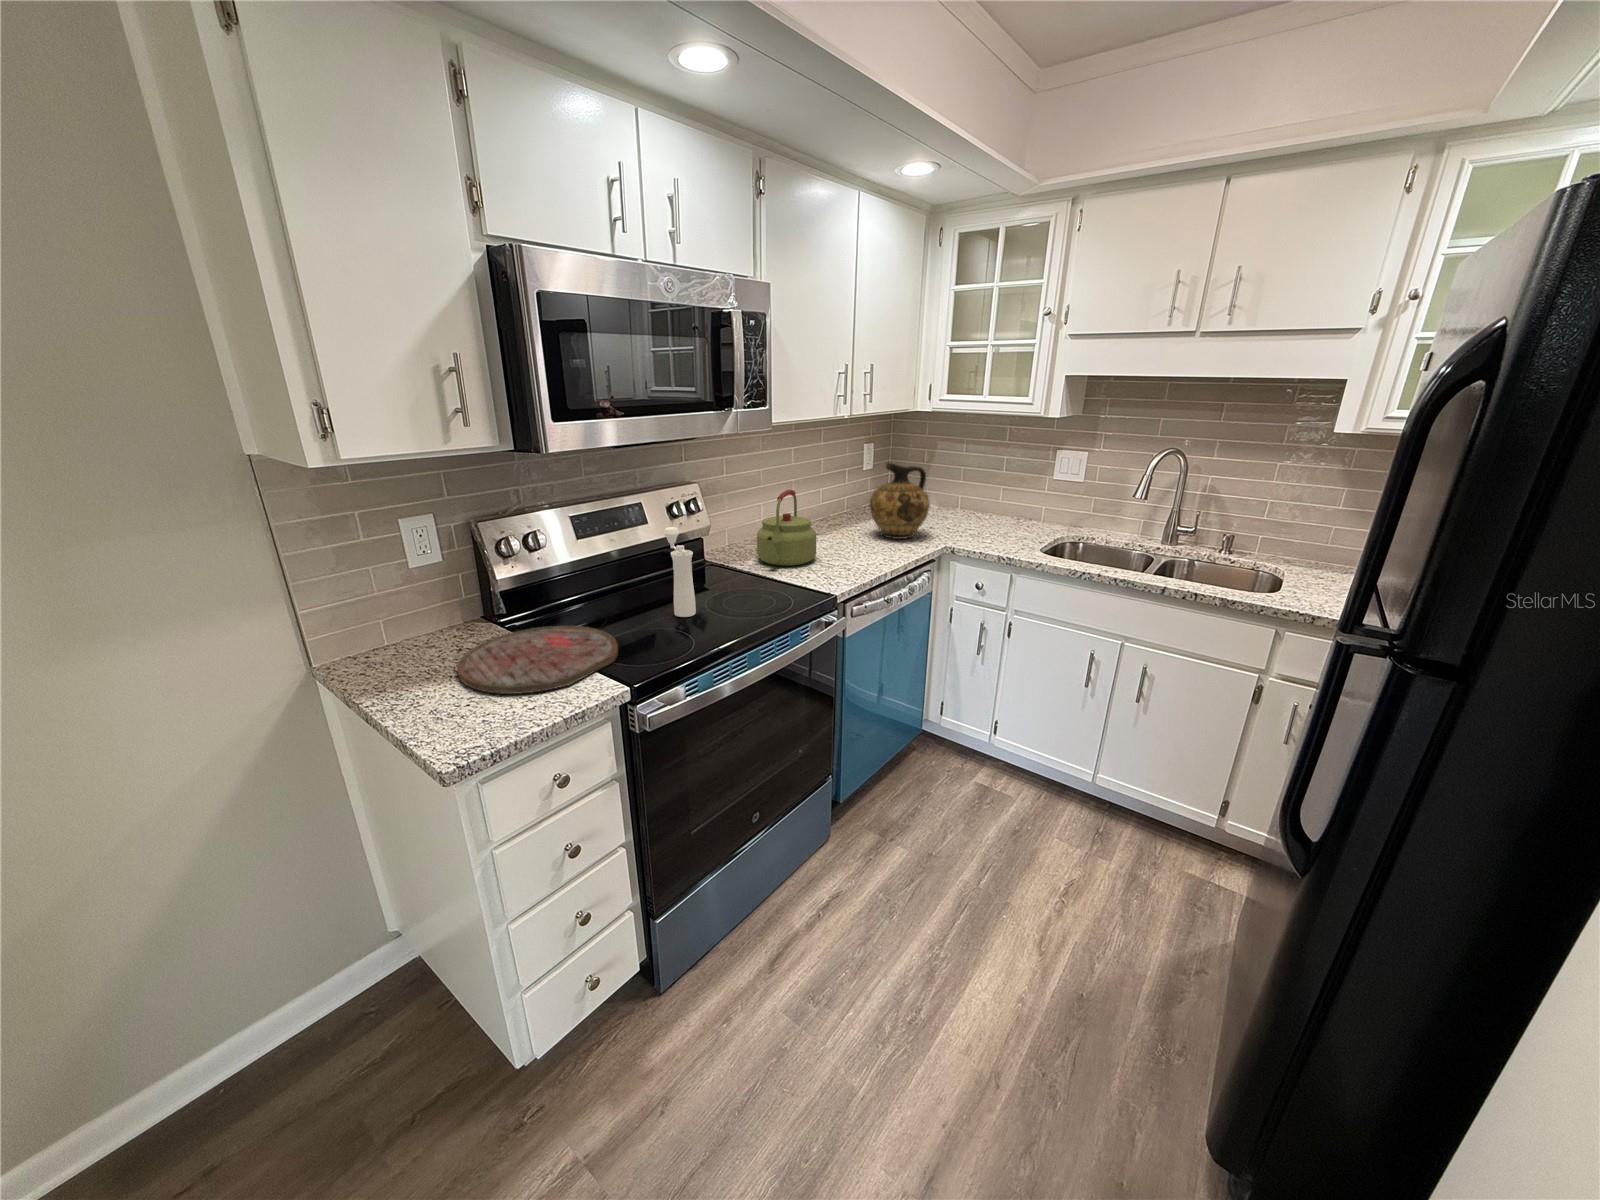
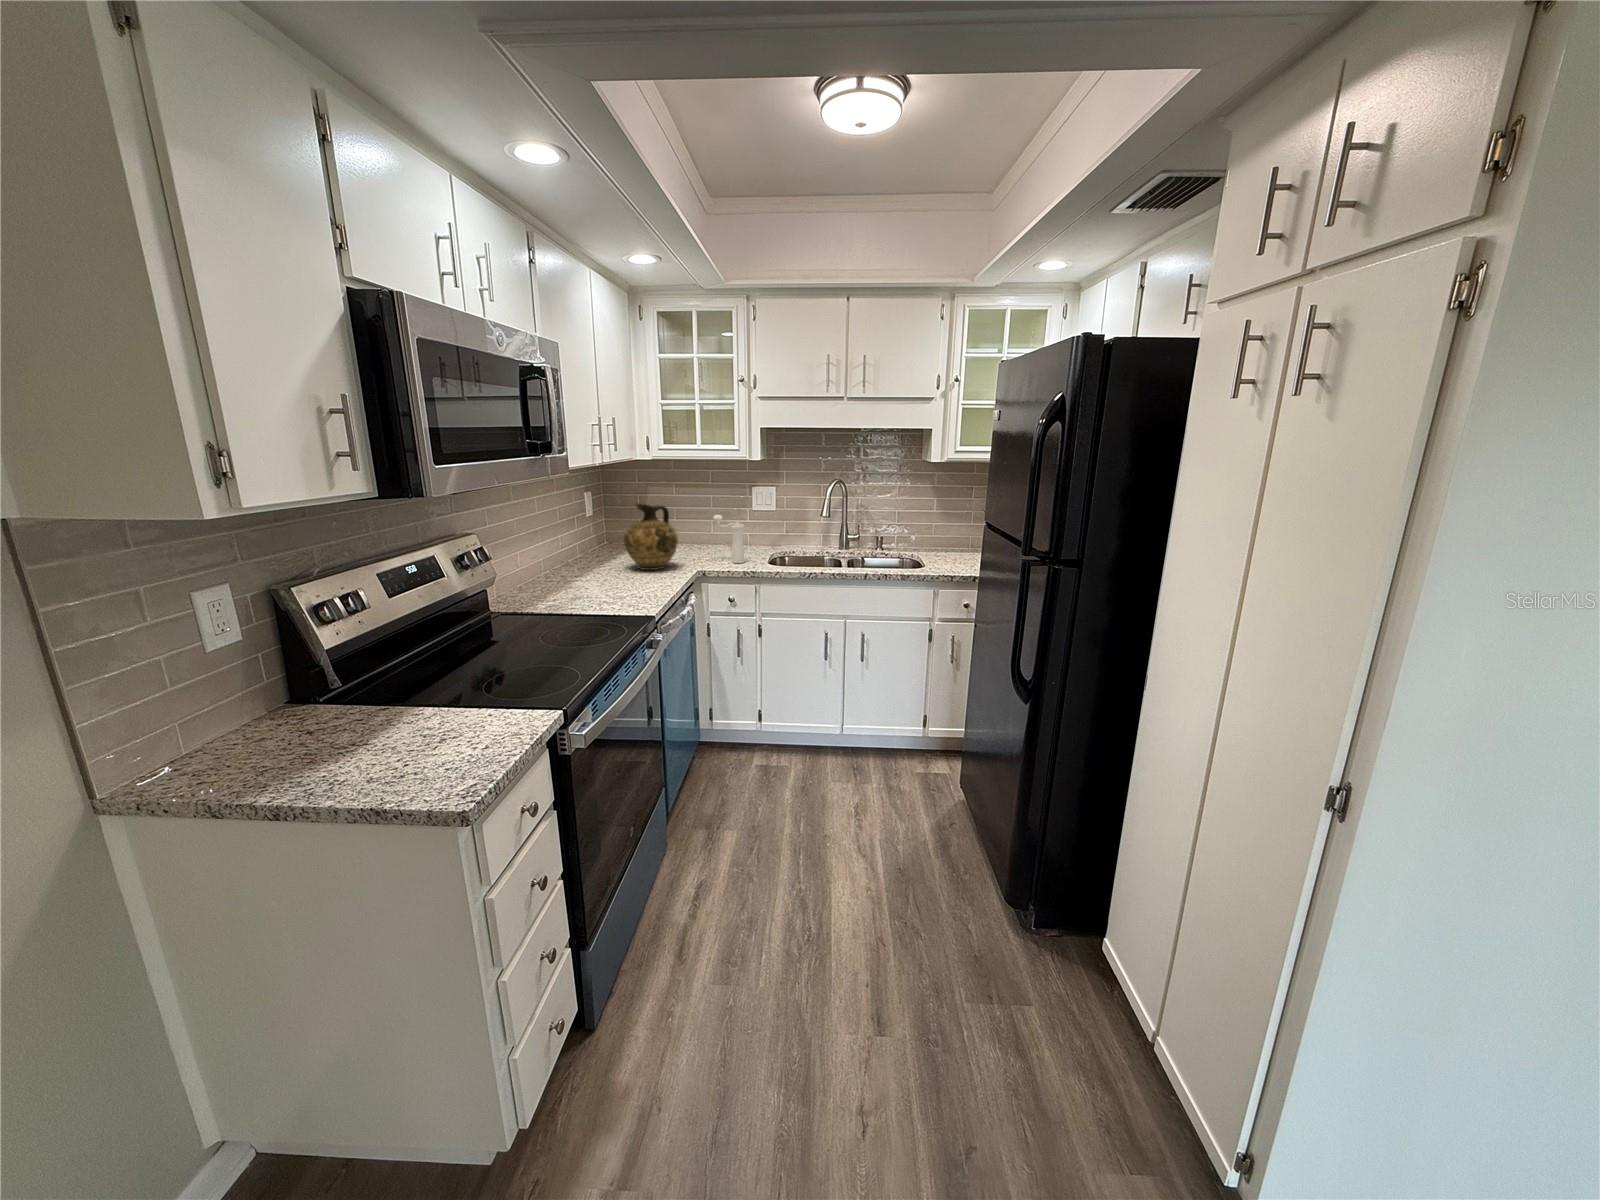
kettle: present [757,490,816,566] -> none [544,532,606,604]
pepper mill: present [663,527,696,617] -> present [713,515,744,563]
cutting board: present [457,626,618,694] -> none [334,682,522,759]

